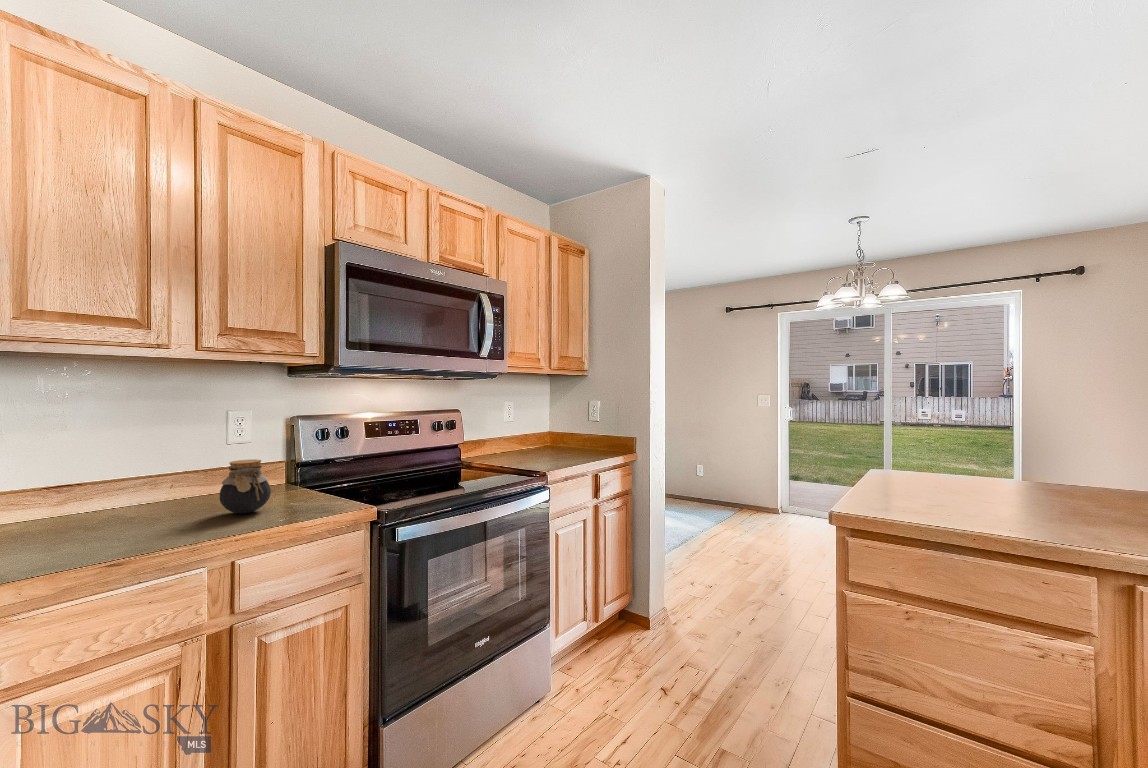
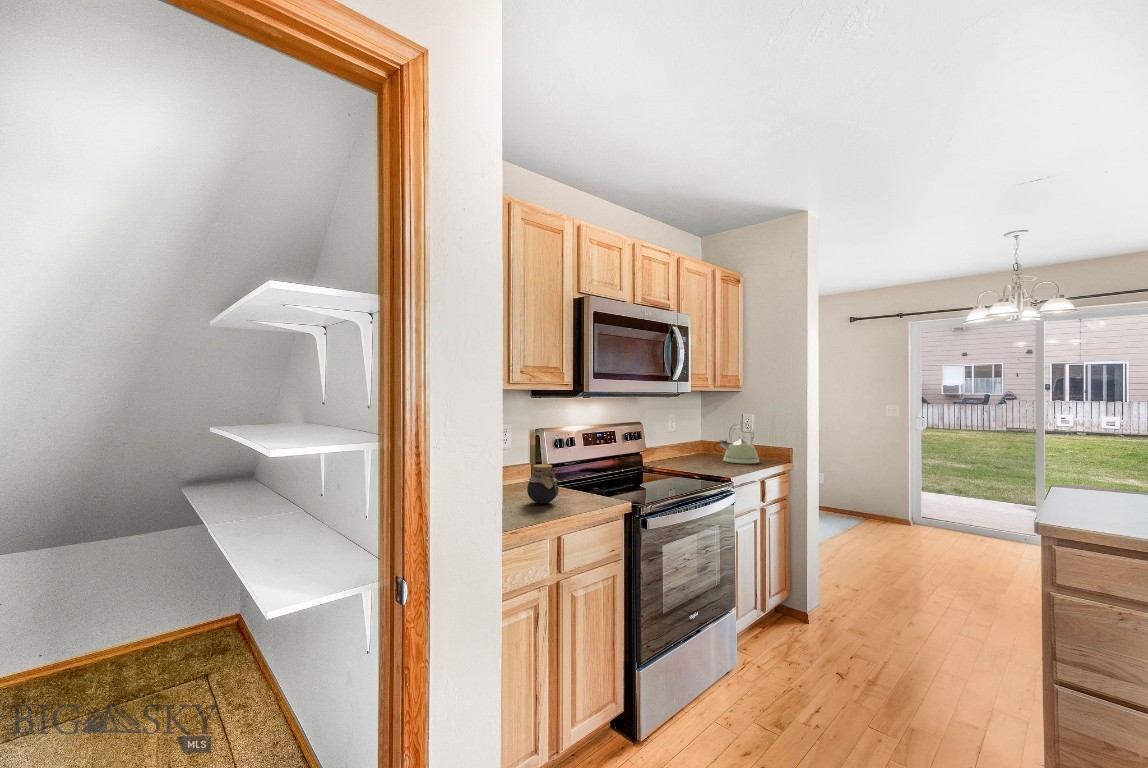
kettle: none [559,409,602,455] -> present [720,425,759,464]

